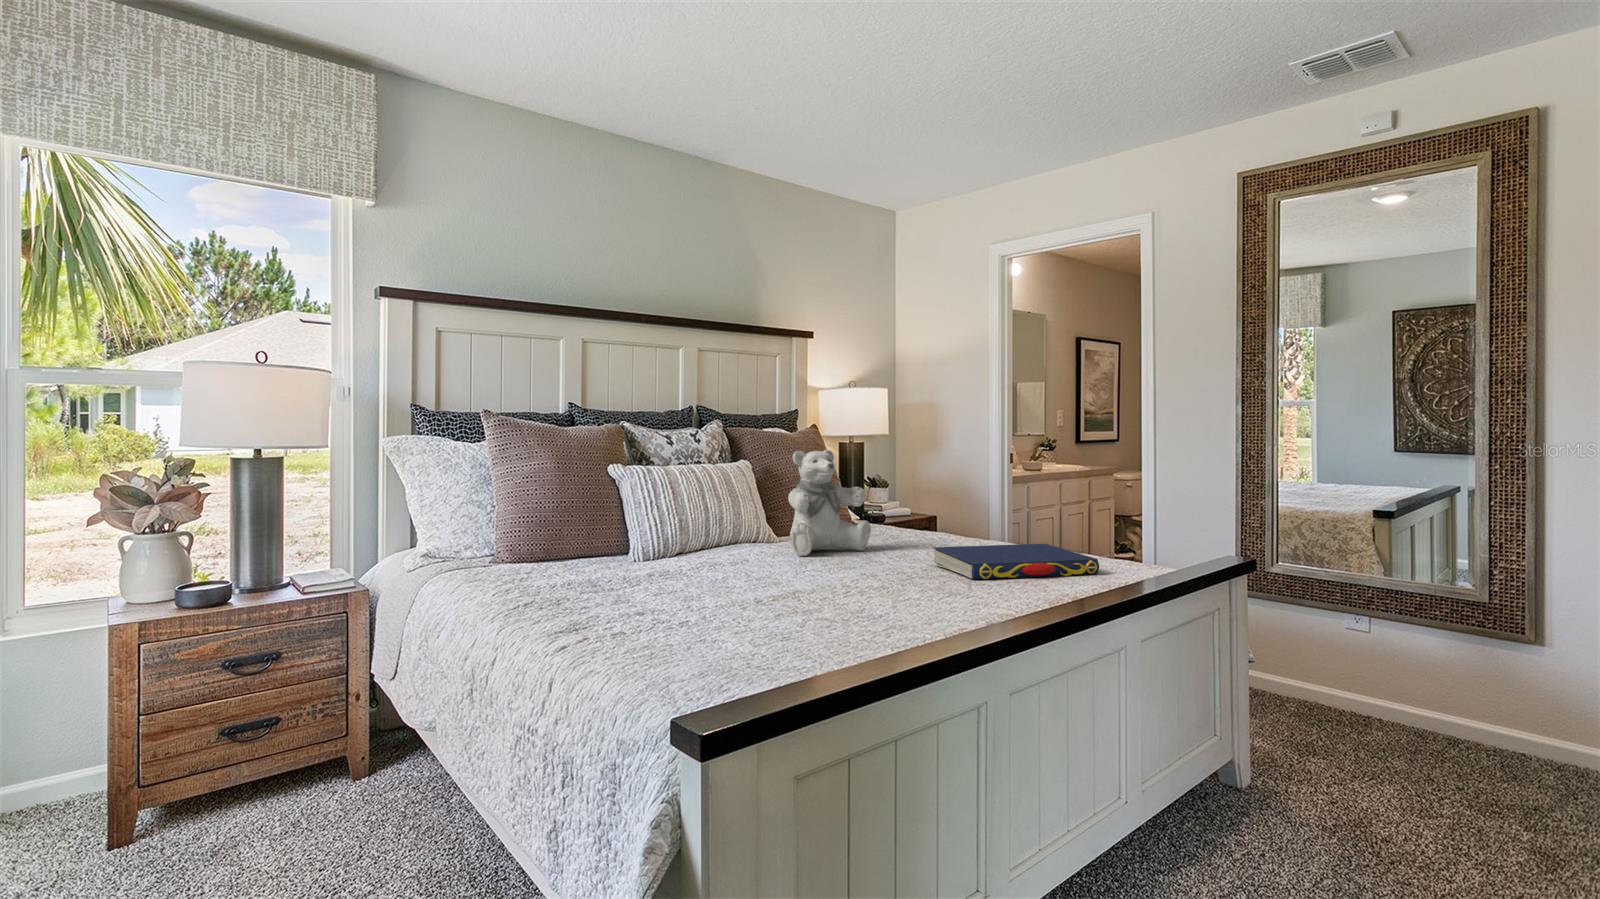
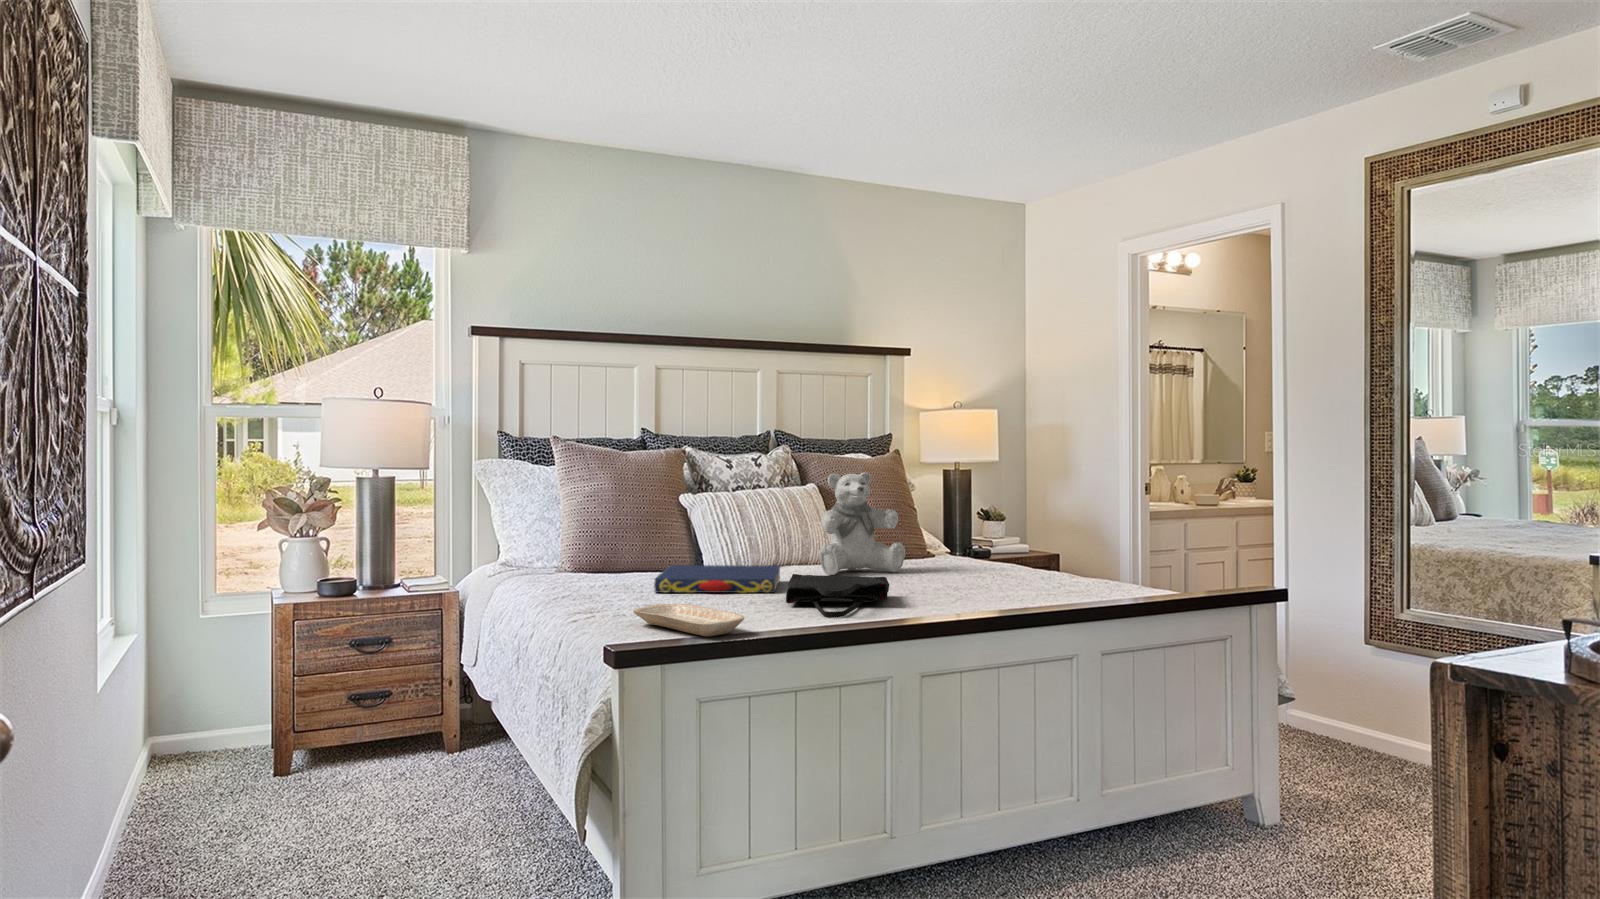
book: present [933,544,1099,579] -> present [654,565,780,593]
tote bag: none [799,557,929,610] -> present [786,574,889,618]
tray: none [661,603,826,650] -> present [633,604,744,636]

